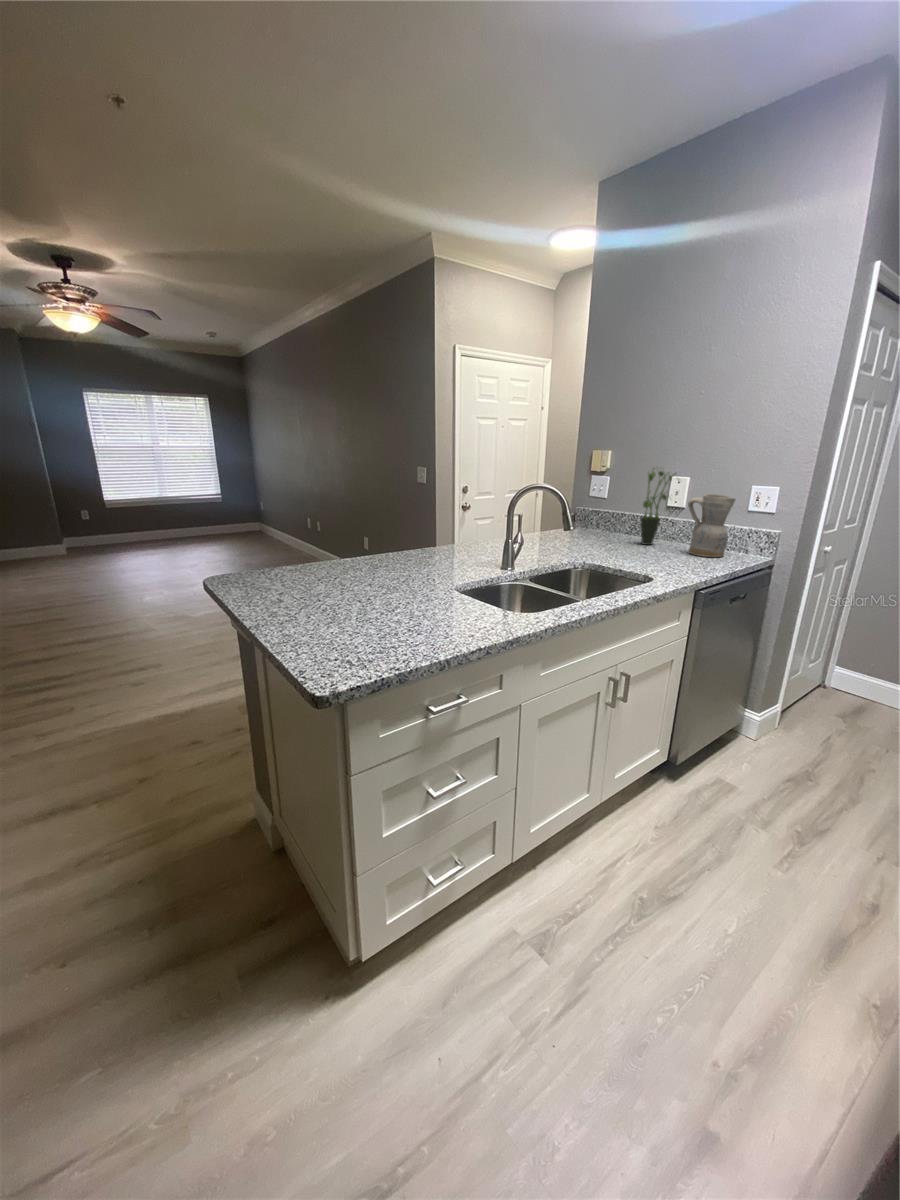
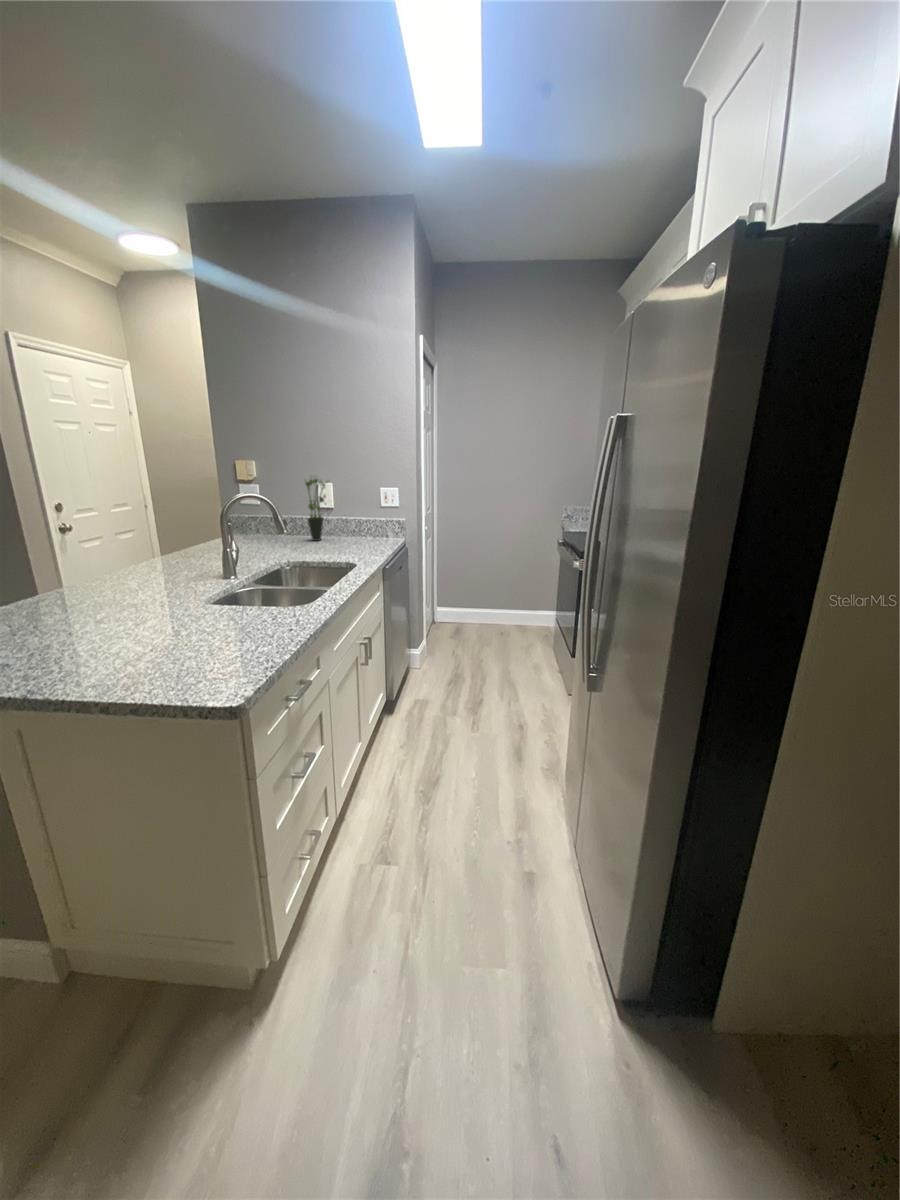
ceramic pitcher: present [688,494,736,557] -> none [346,495,378,543]

